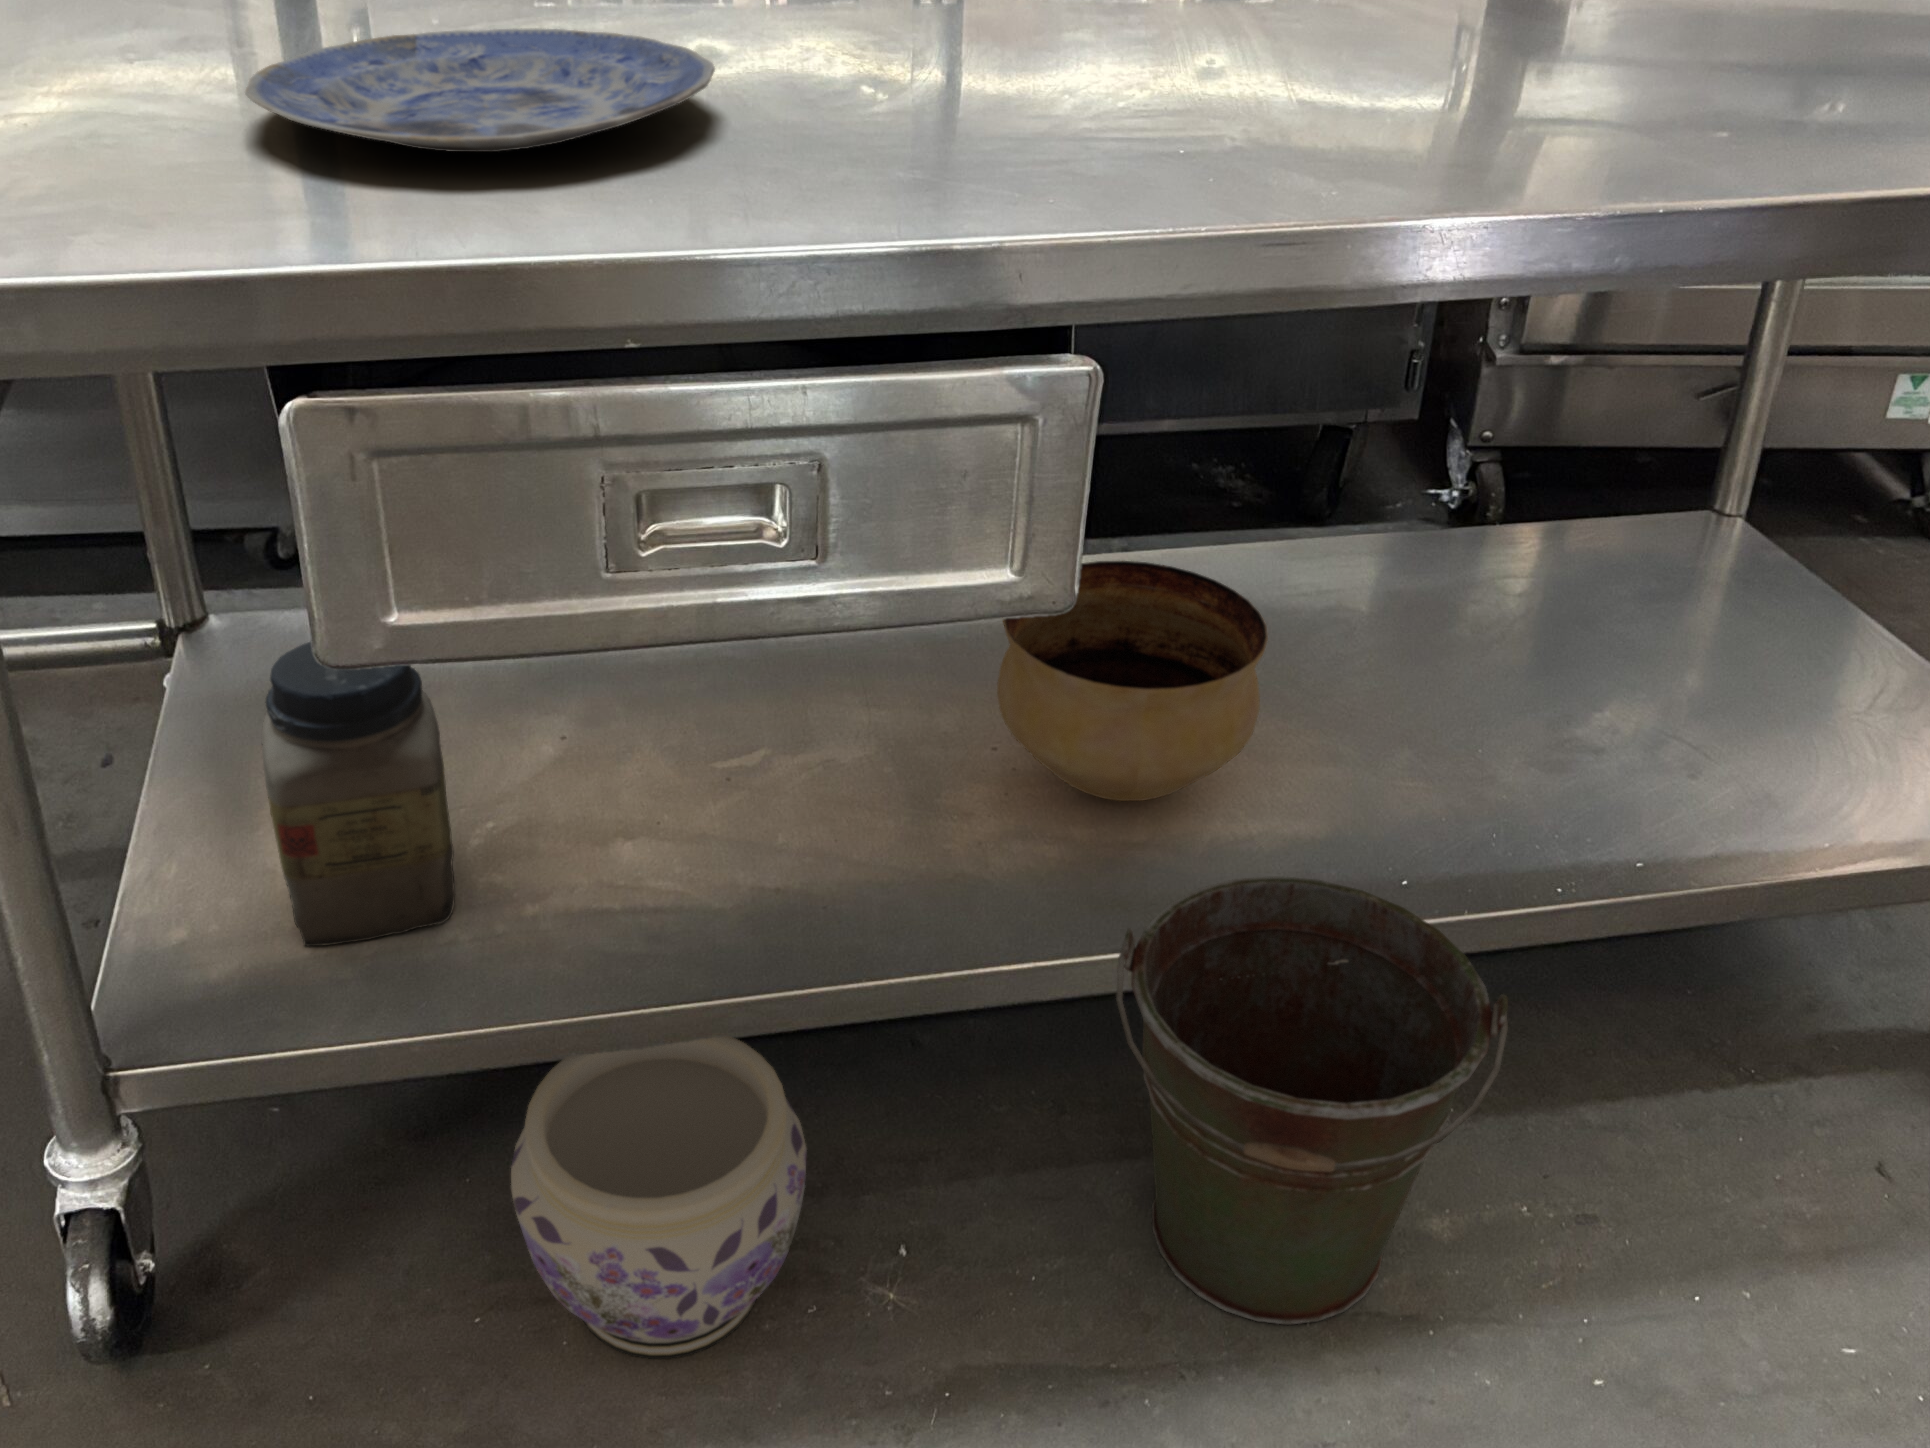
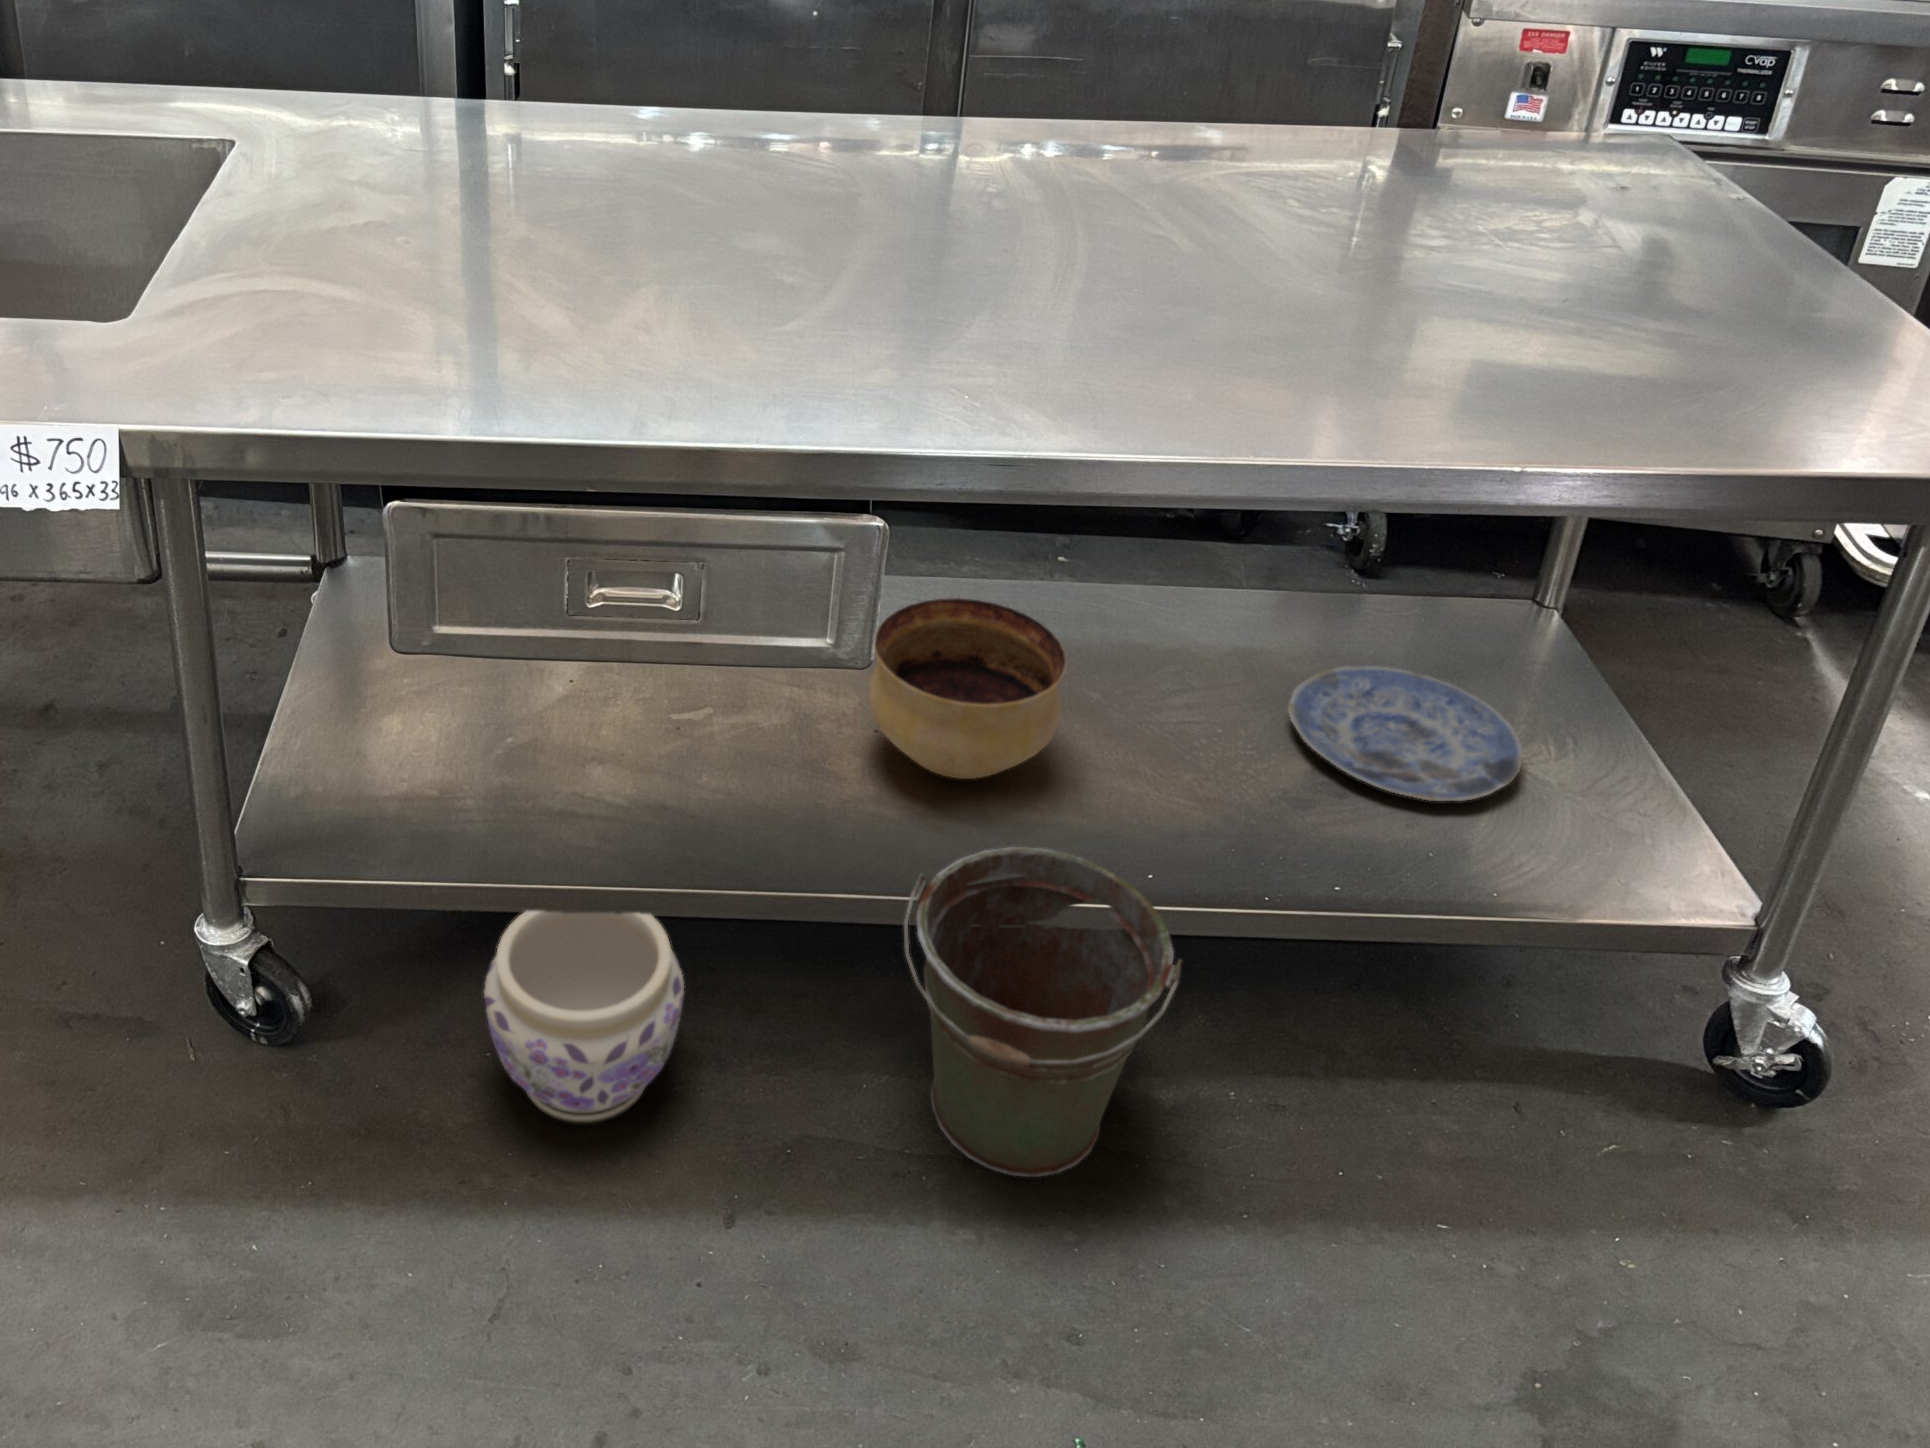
plate: present [245,28,715,152] -> present [1288,666,1523,801]
jar: present [262,642,455,946] -> none [361,605,478,810]

